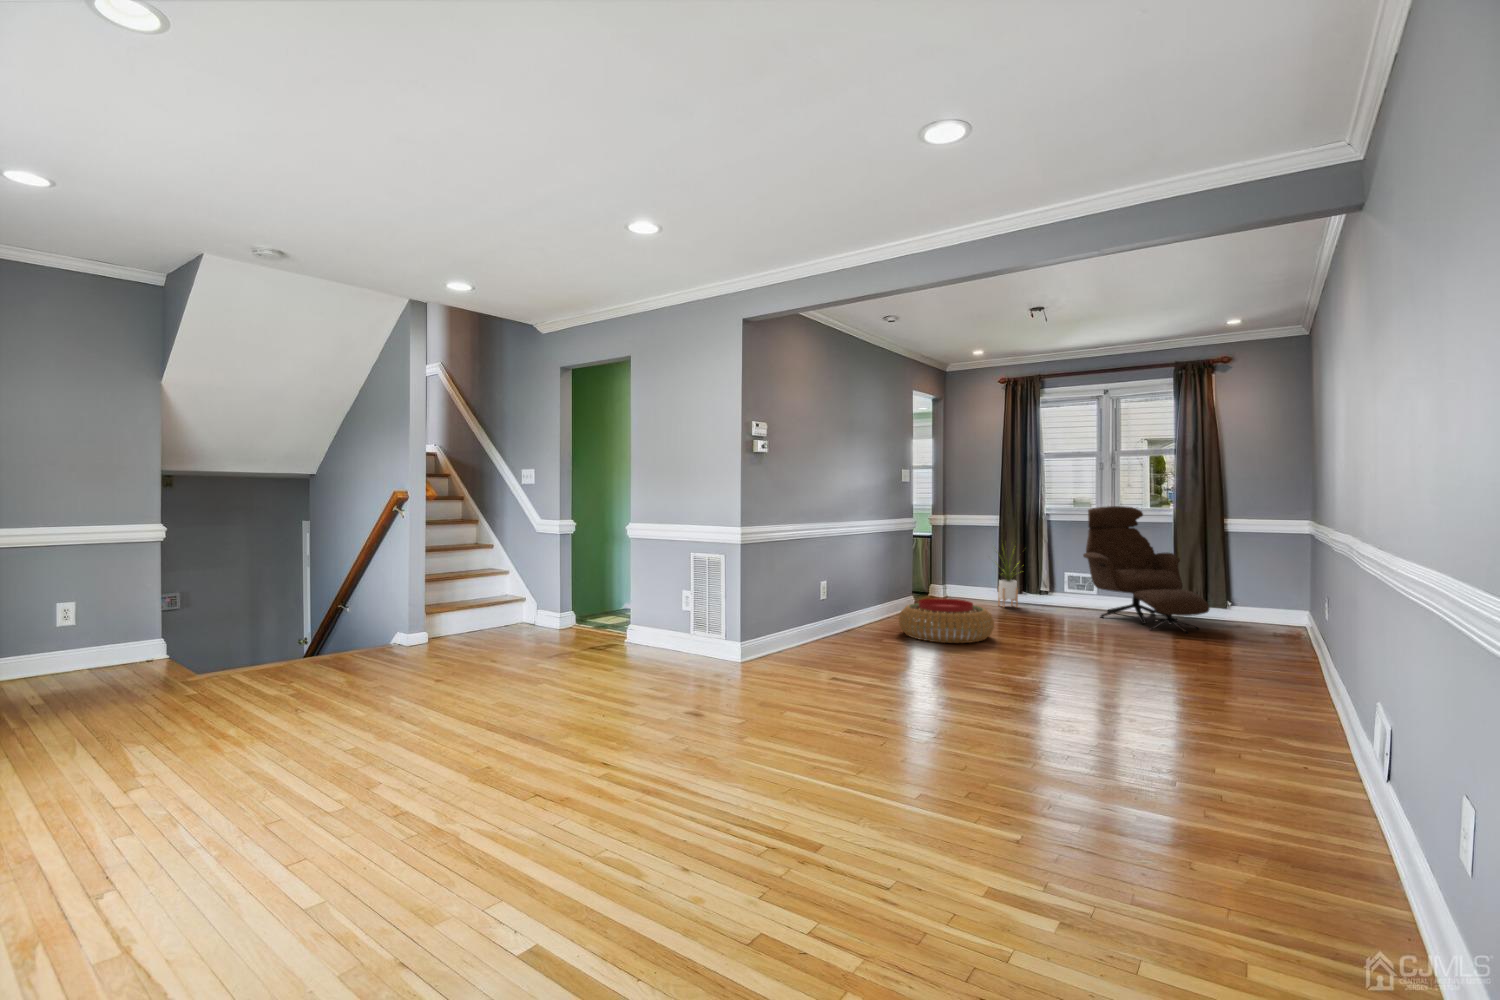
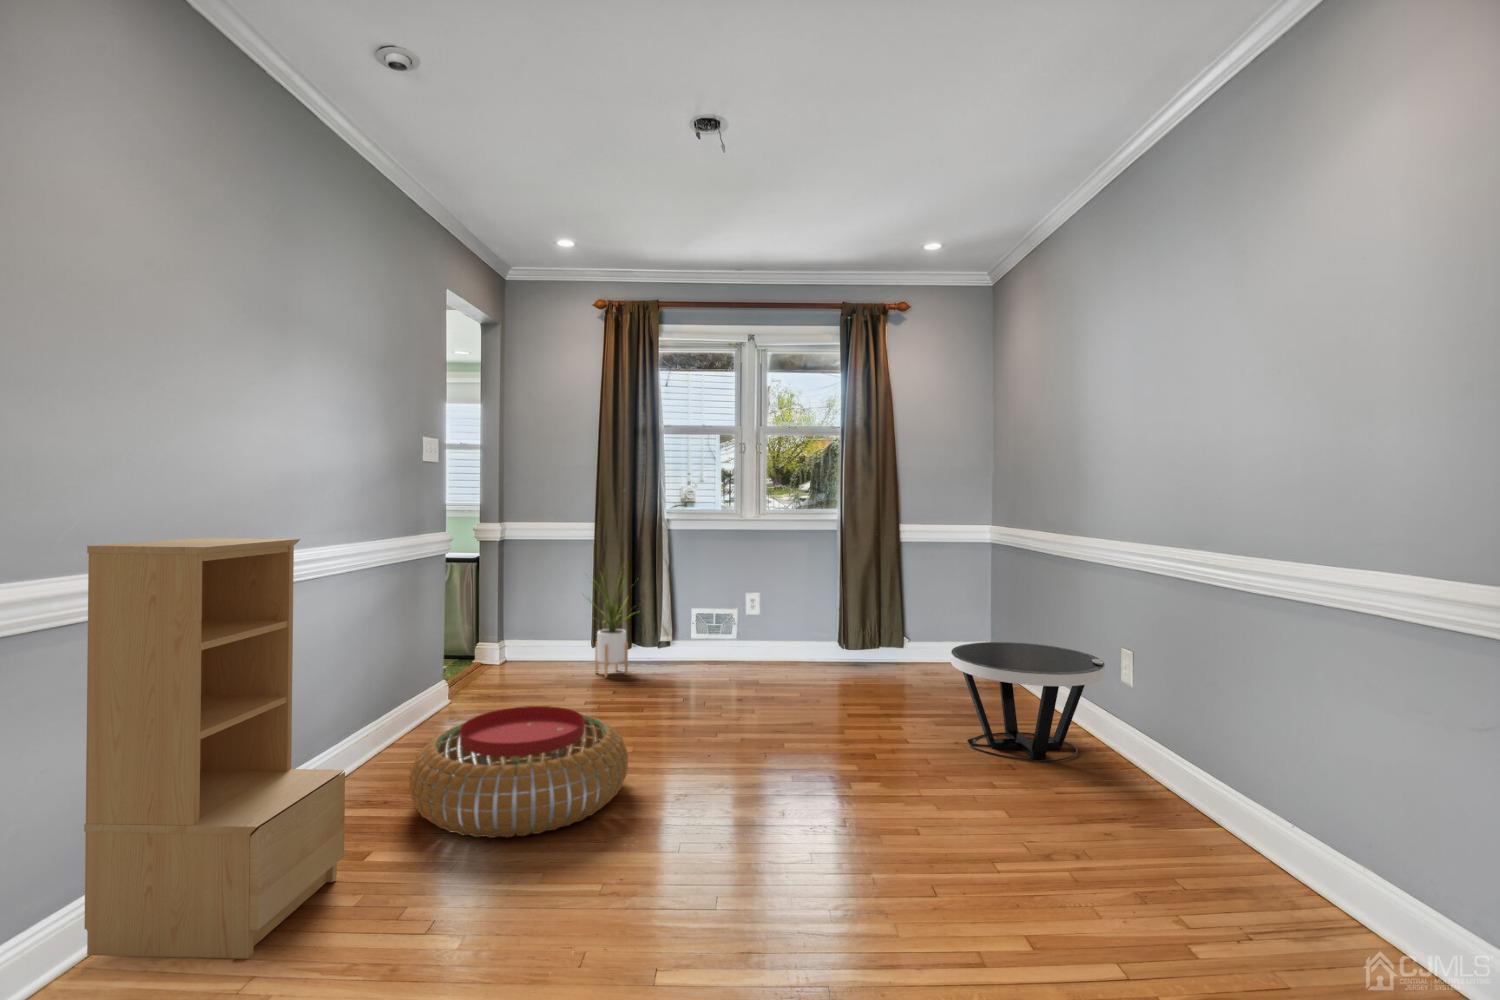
lounge chair: present [1083,506,1210,633] -> none [724,508,909,701]
bookshelf: none [809,517,878,649] -> present [84,538,345,958]
side table: none [1204,594,1314,663] -> present [951,642,1105,762]

